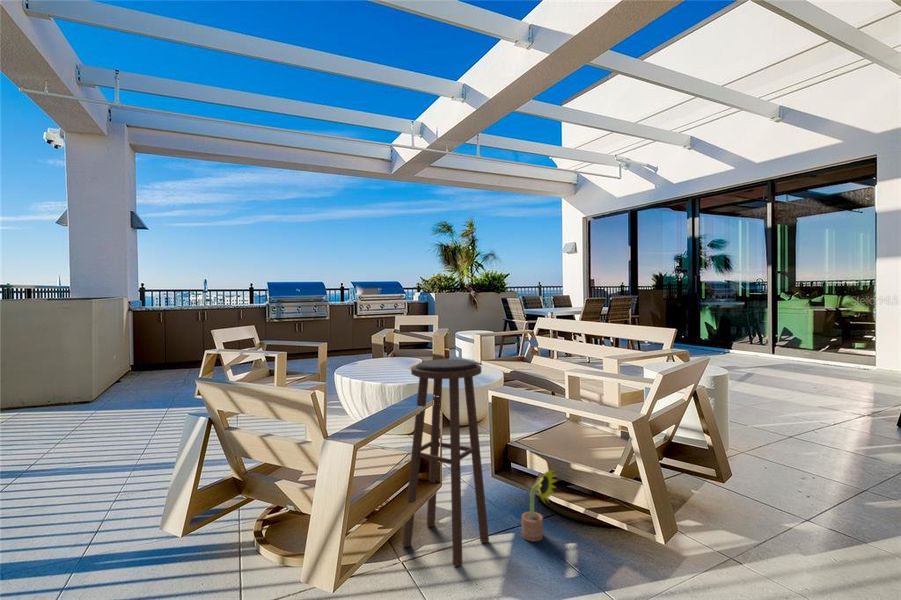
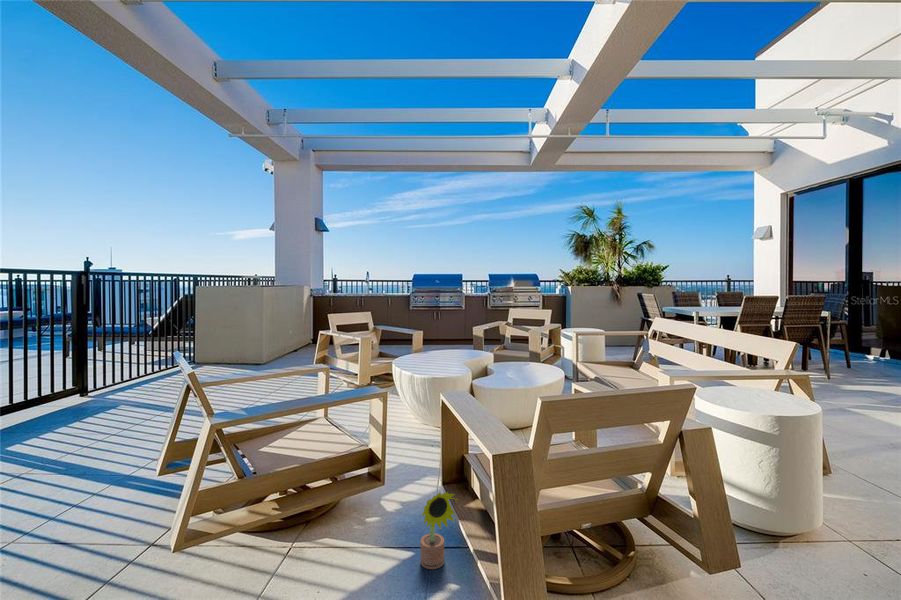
stool: present [402,359,489,566] -> none [306,354,386,570]

